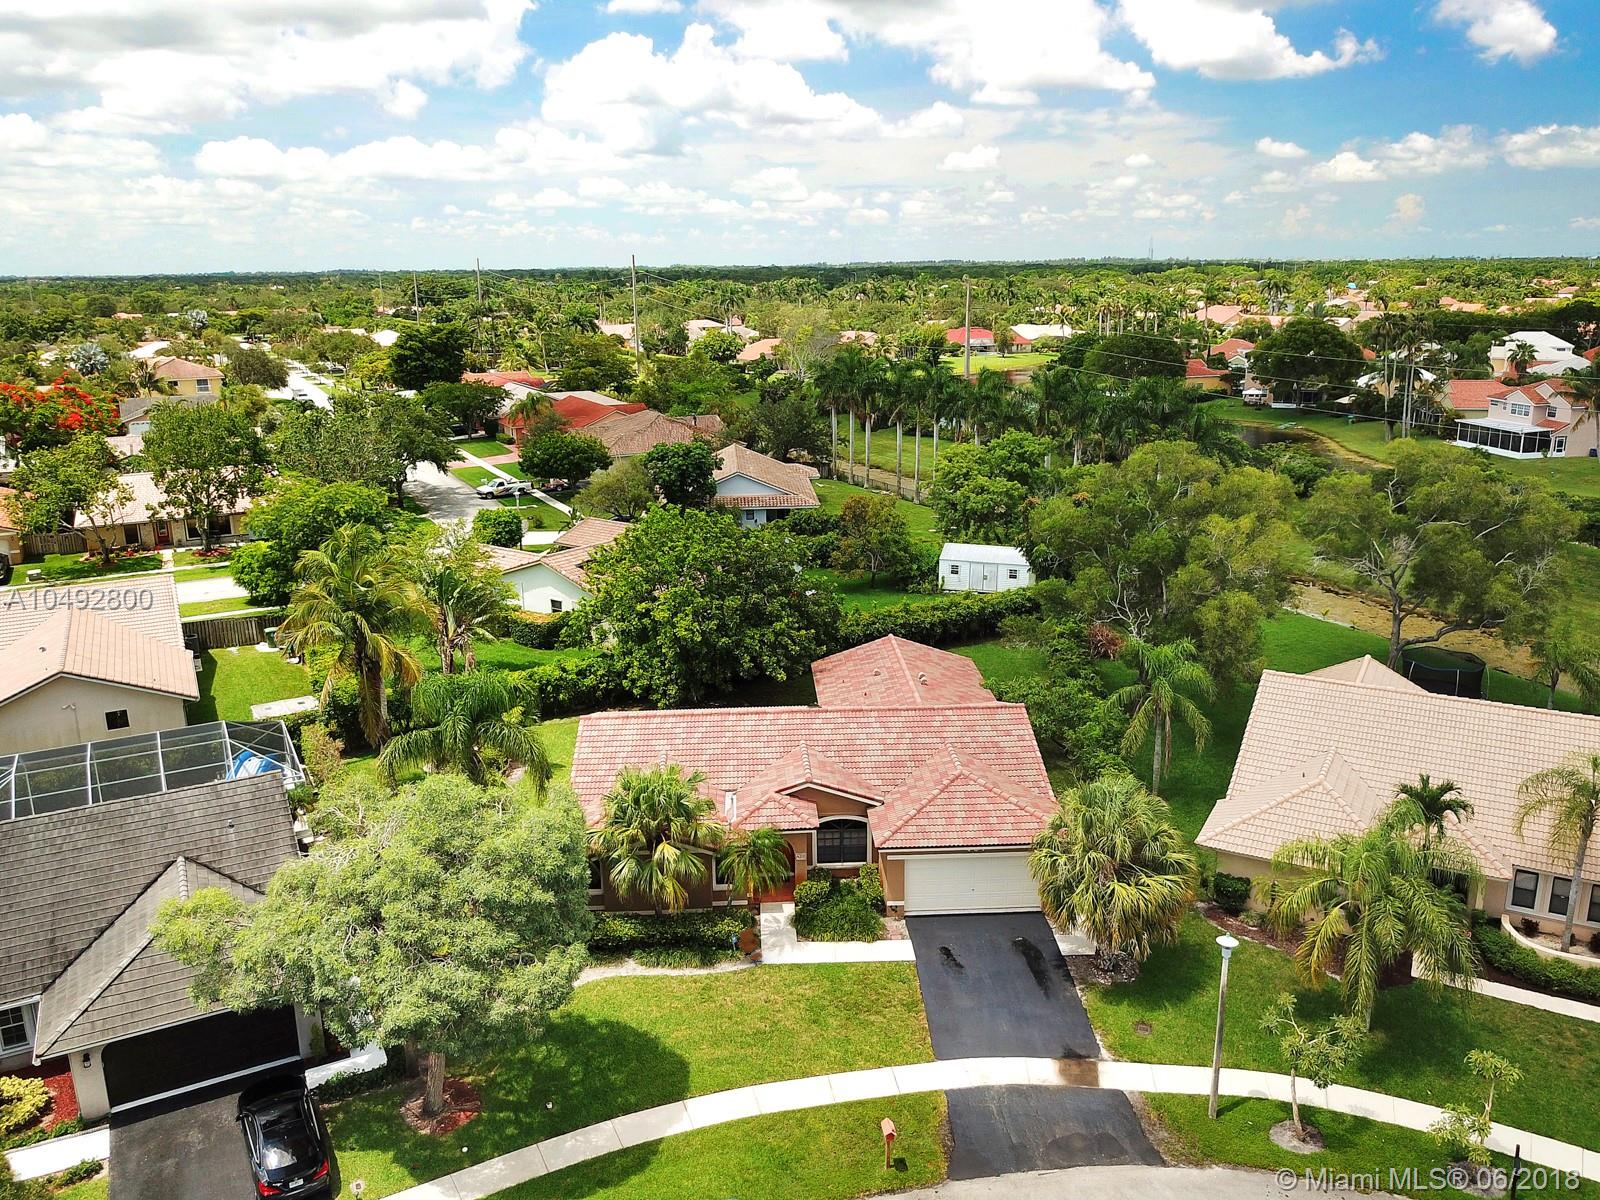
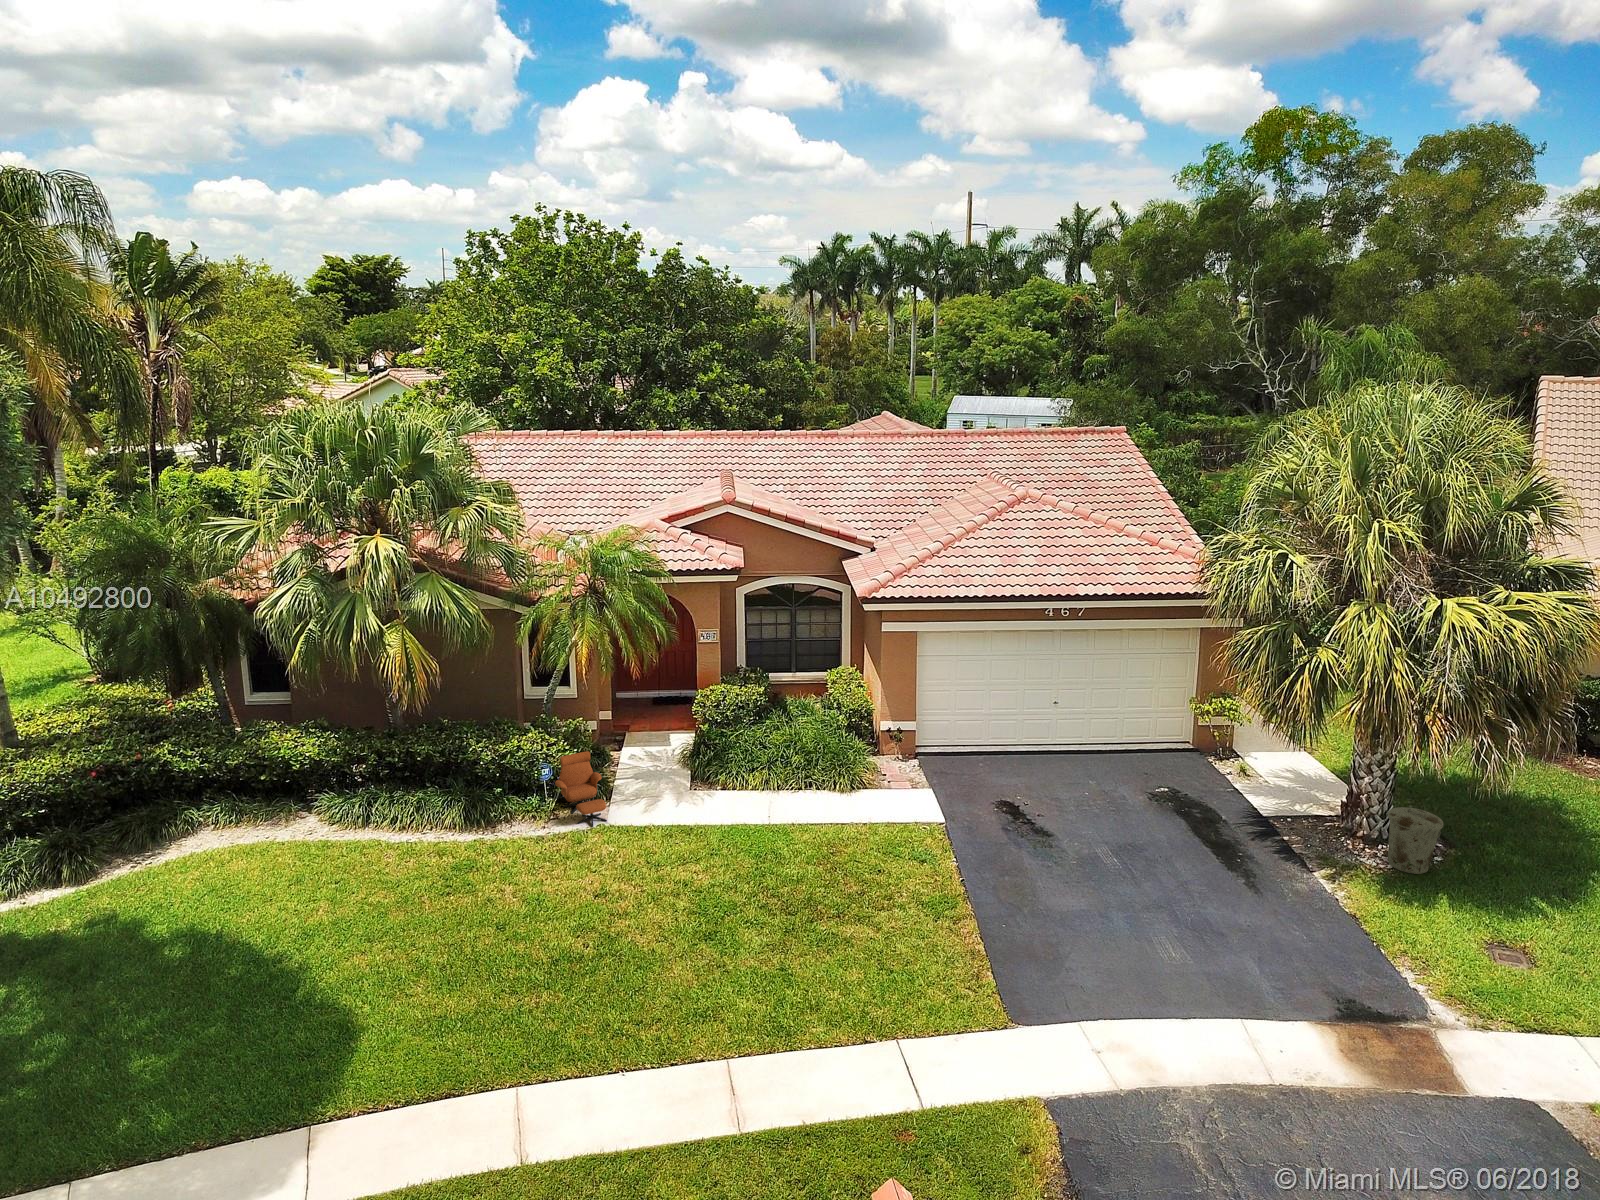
trash can: none [1110,957,1133,988] -> present [1388,807,1443,874]

